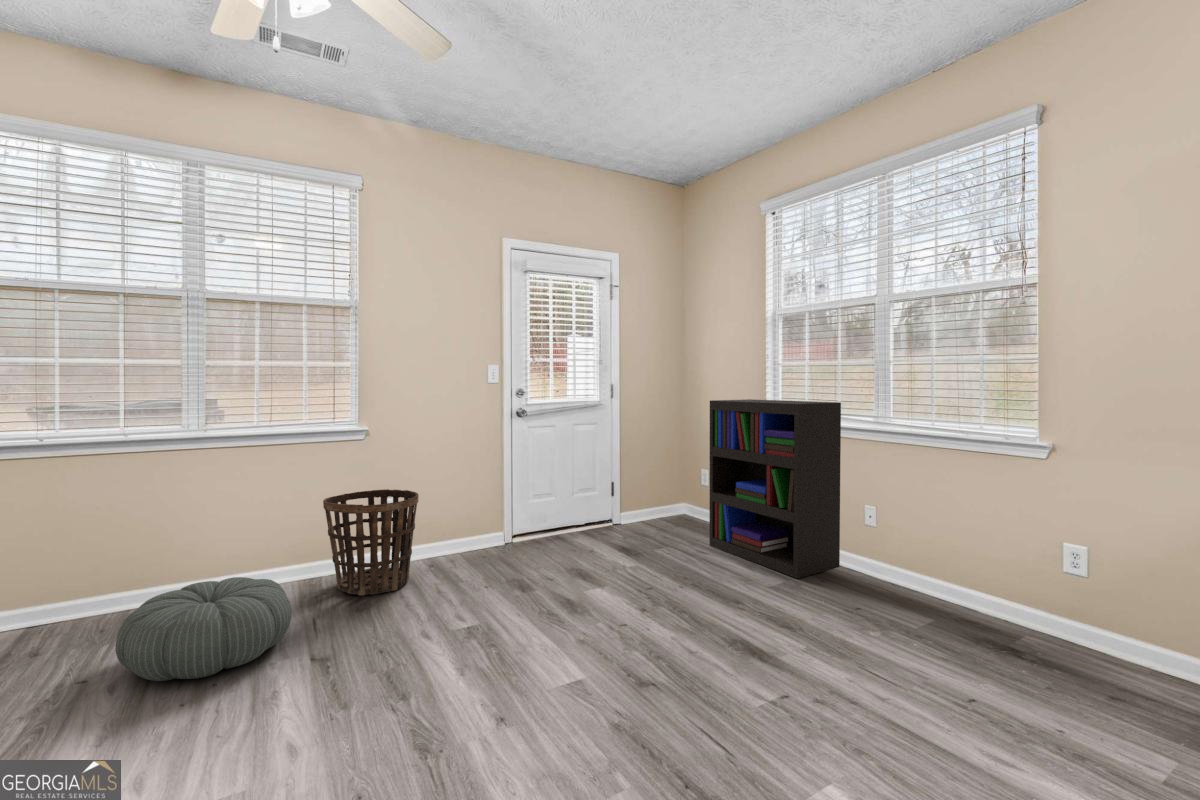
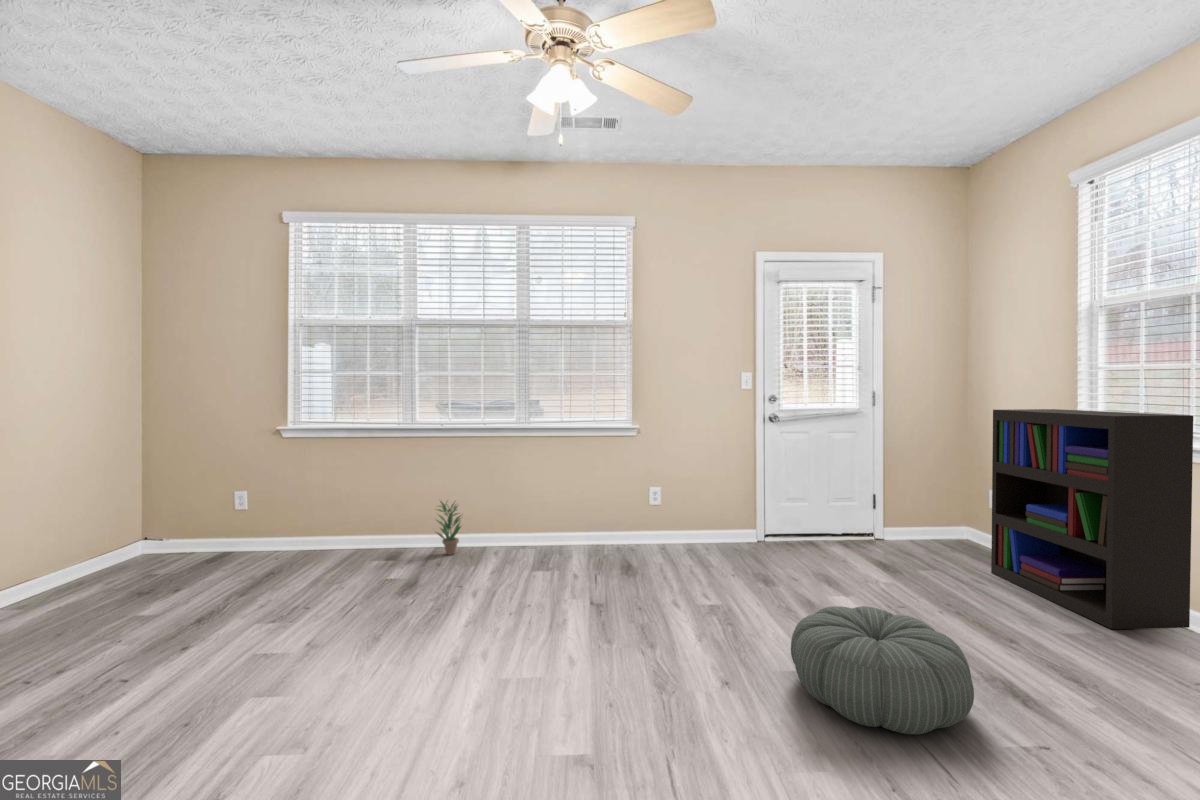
basket: present [323,489,419,595] -> none [604,479,677,563]
potted plant: none [27,549,89,635] -> present [436,501,461,555]
pouf: present [115,577,292,681] -> present [791,606,974,734]

